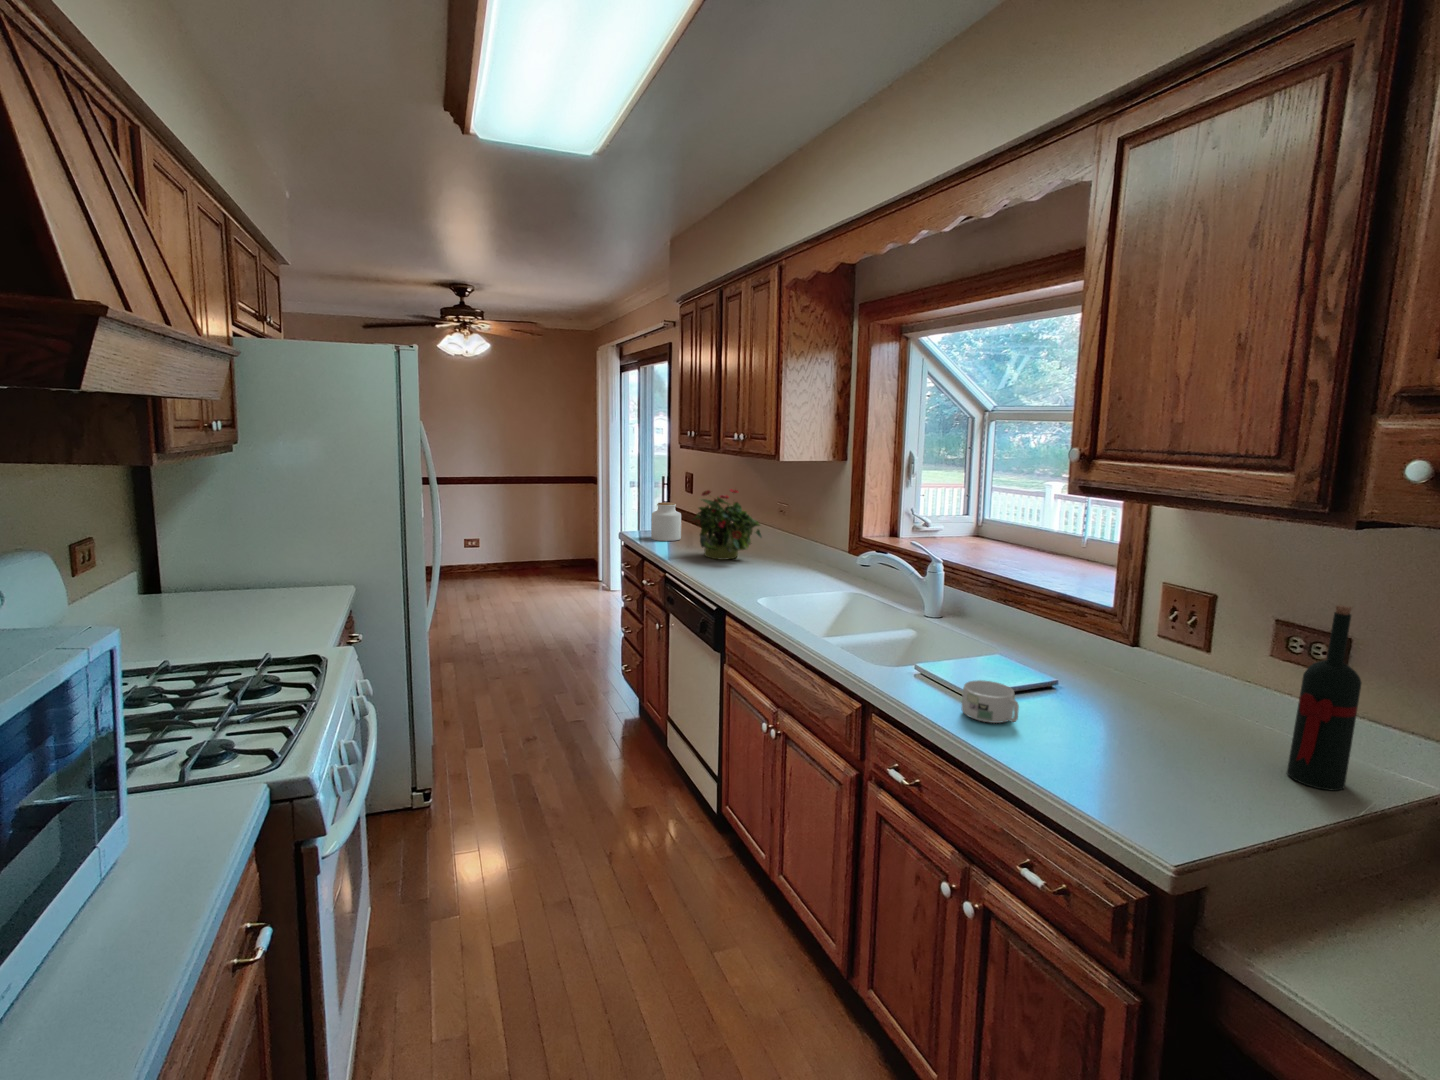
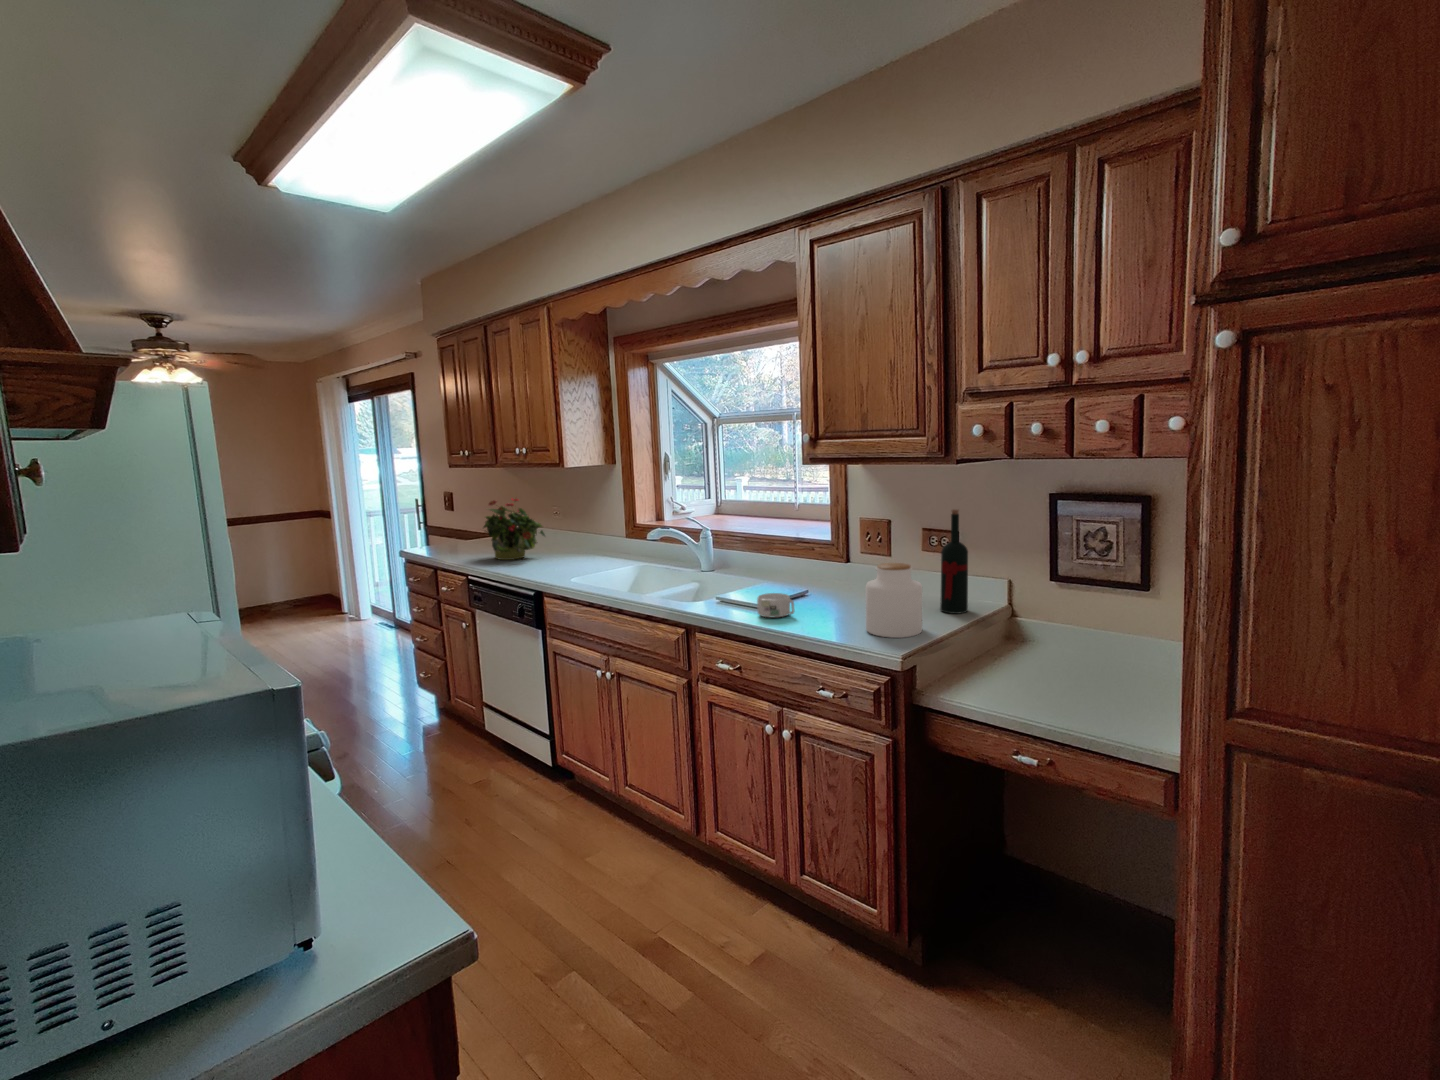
jar: present [651,502,681,541] -> present [866,563,922,638]

